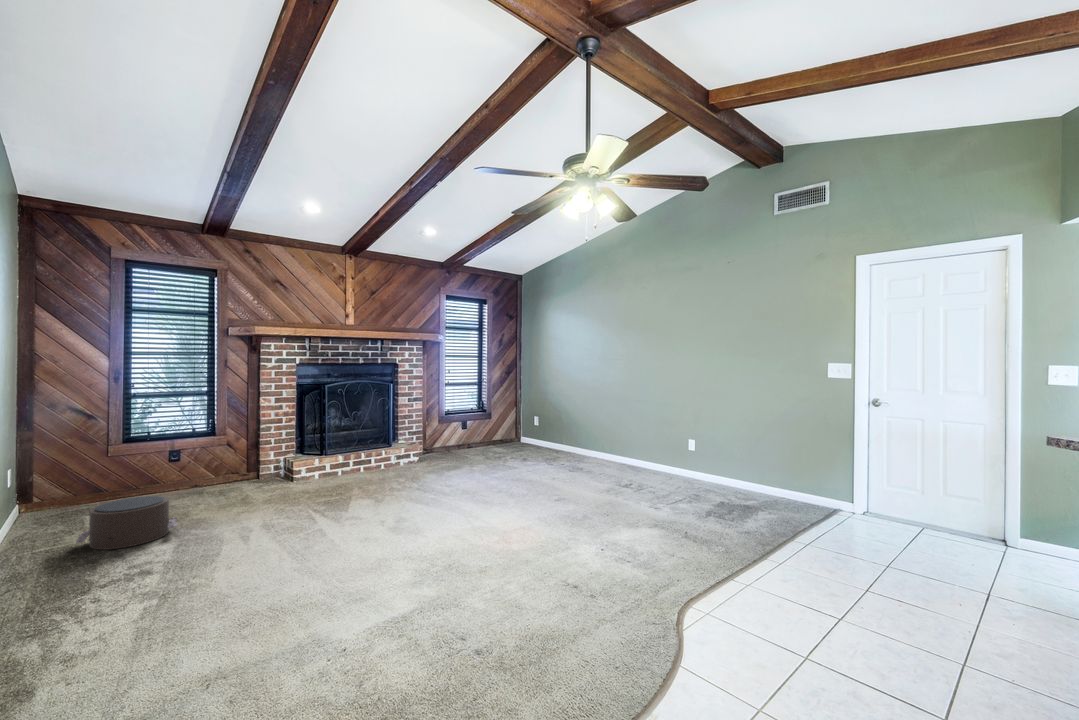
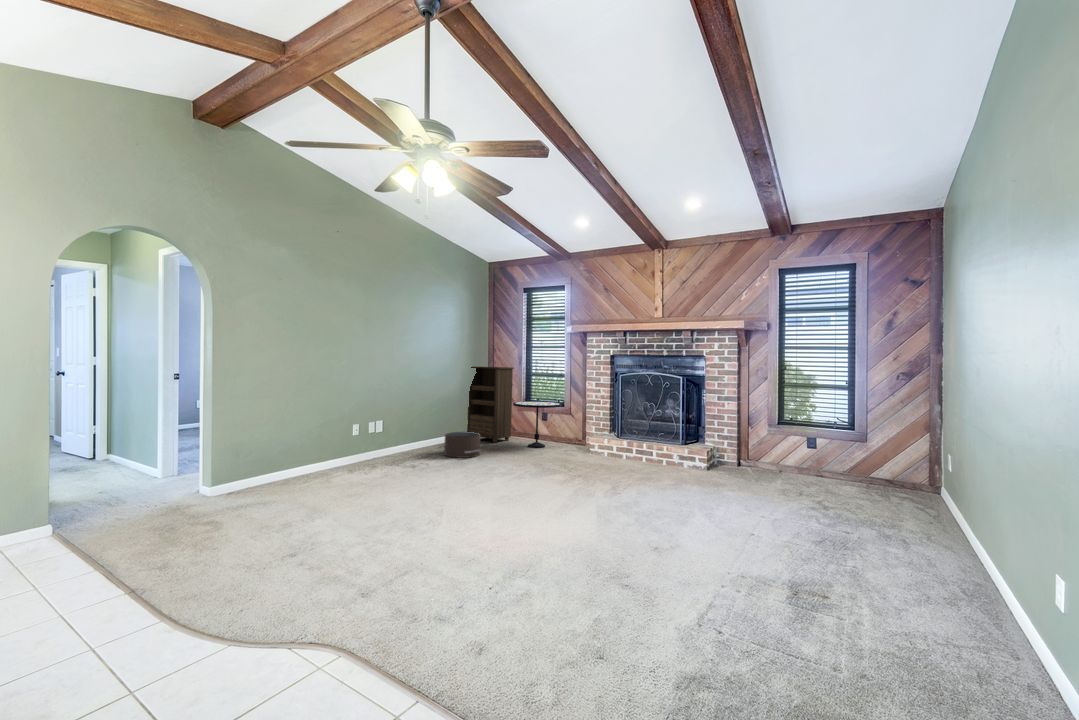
bookshelf: none [5,386,115,525] -> present [467,366,514,443]
side table: none [146,430,232,500] -> present [513,402,562,448]

